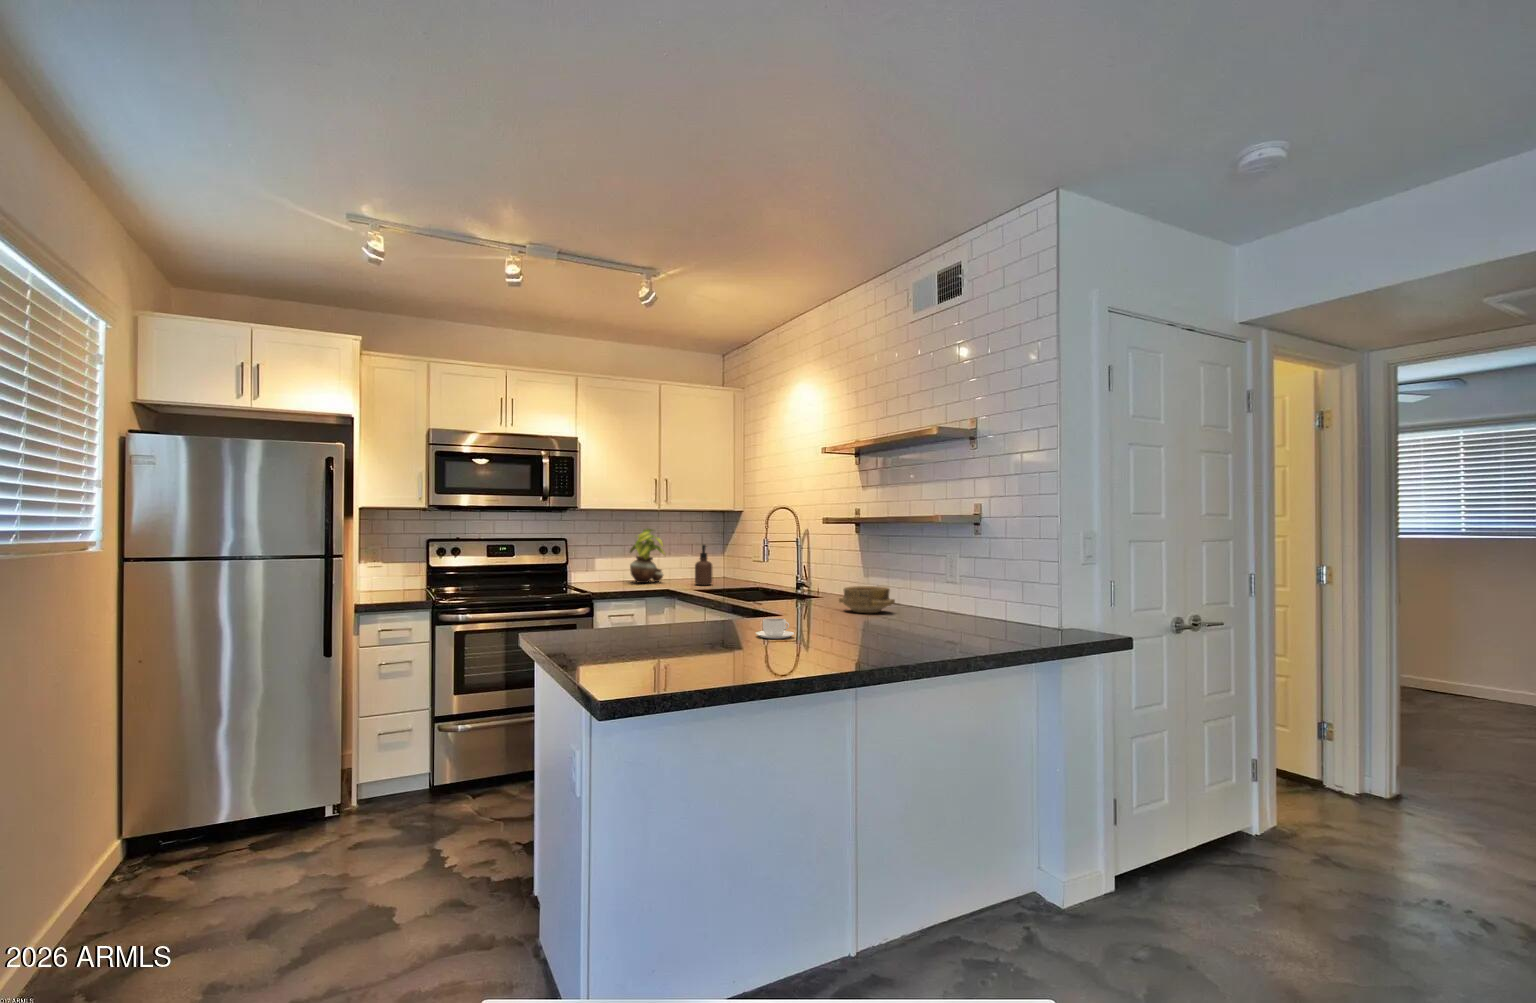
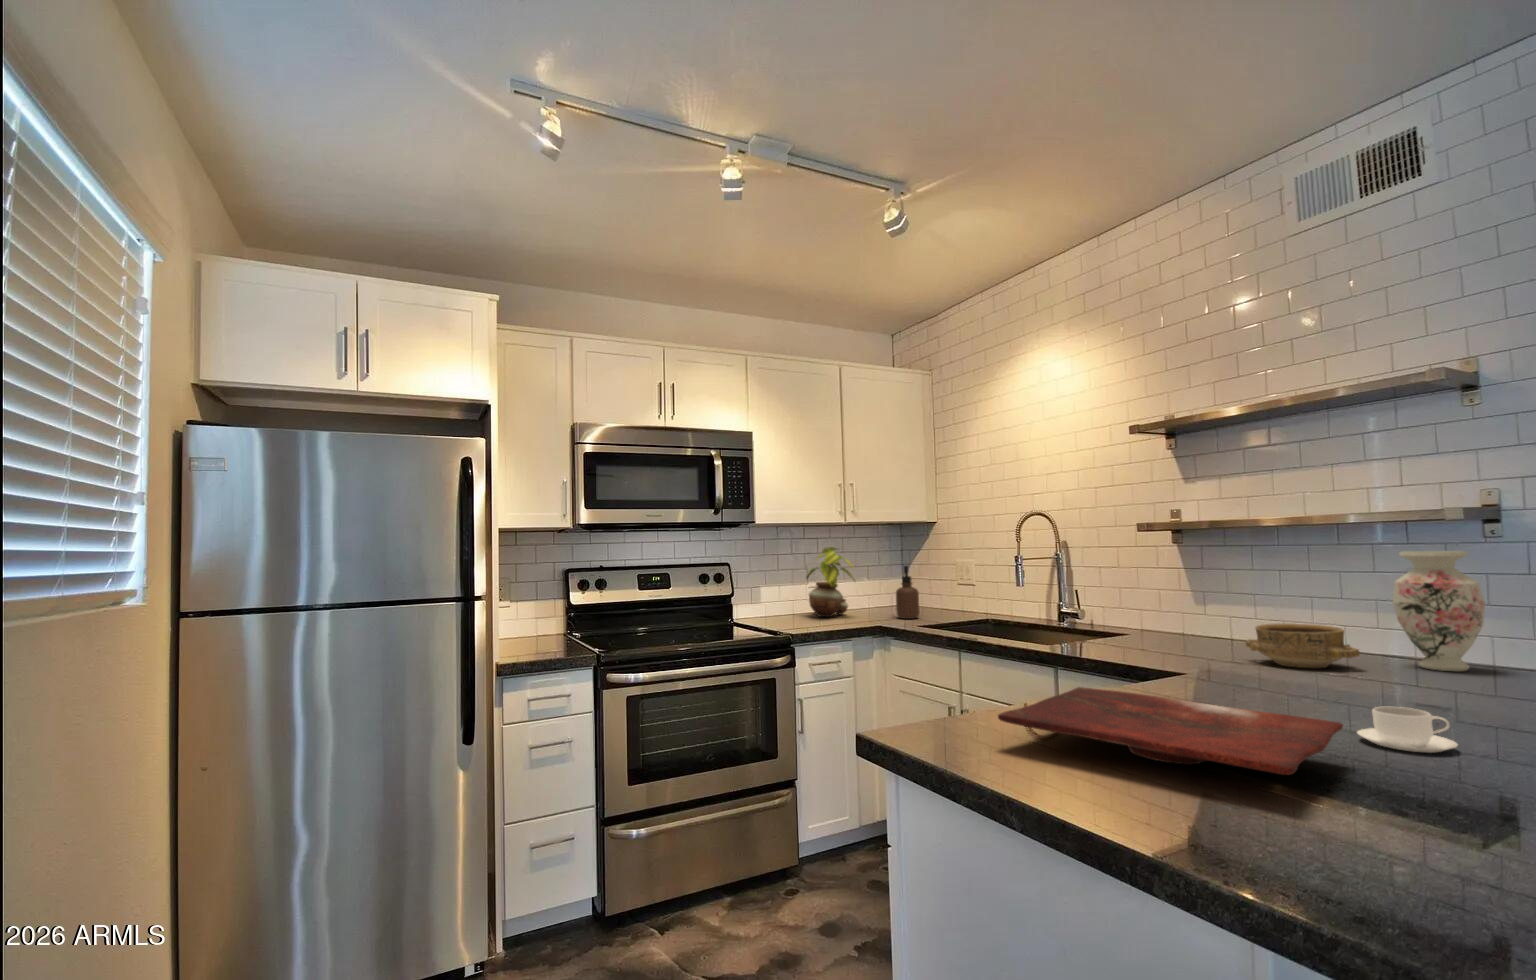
vase: none [922,541,966,616] -> present [1393,551,1485,671]
cutting board: none [565,609,718,639] -> present [998,687,1343,775]

